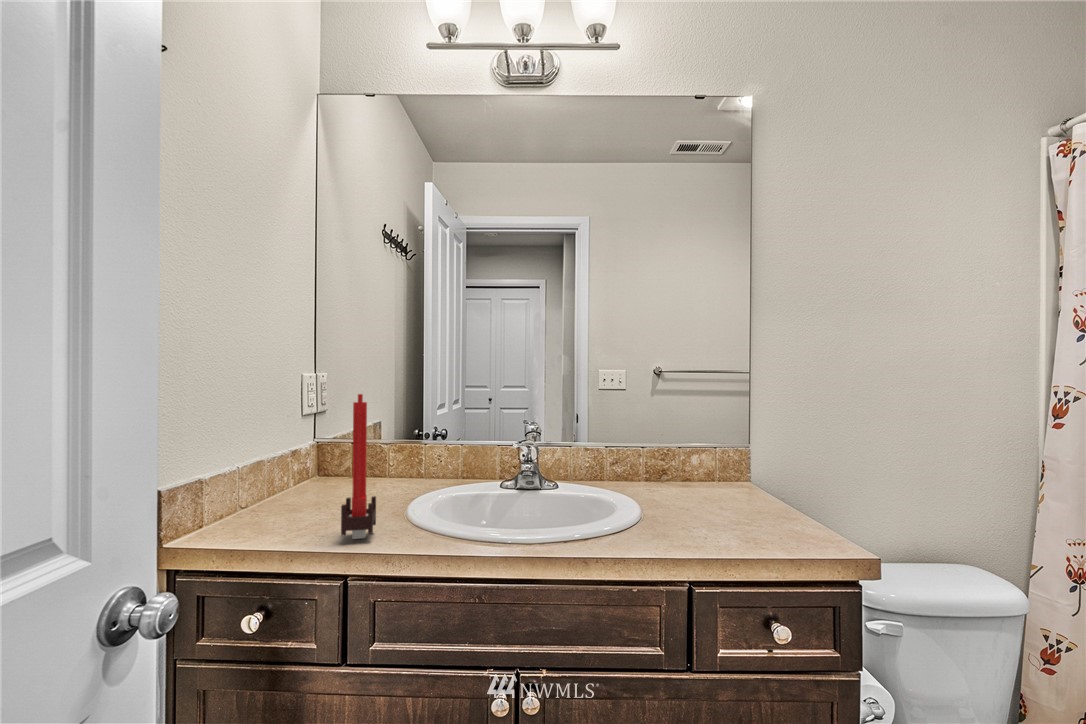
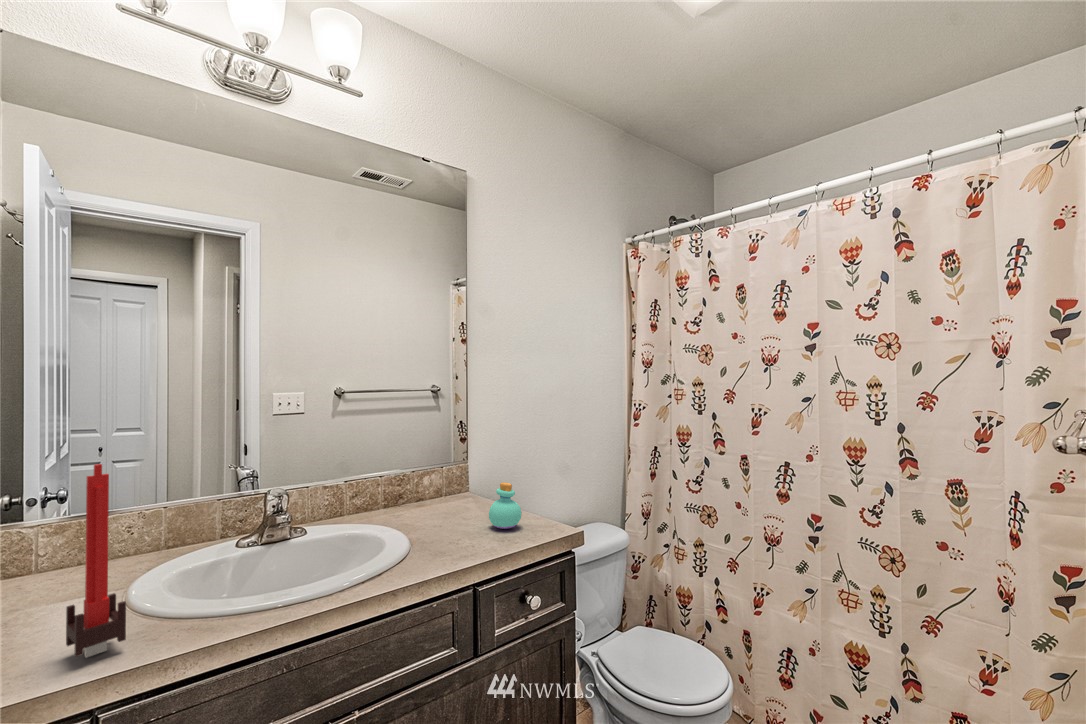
perfume bottle: none [743,471,787,530] -> present [489,482,522,529]

